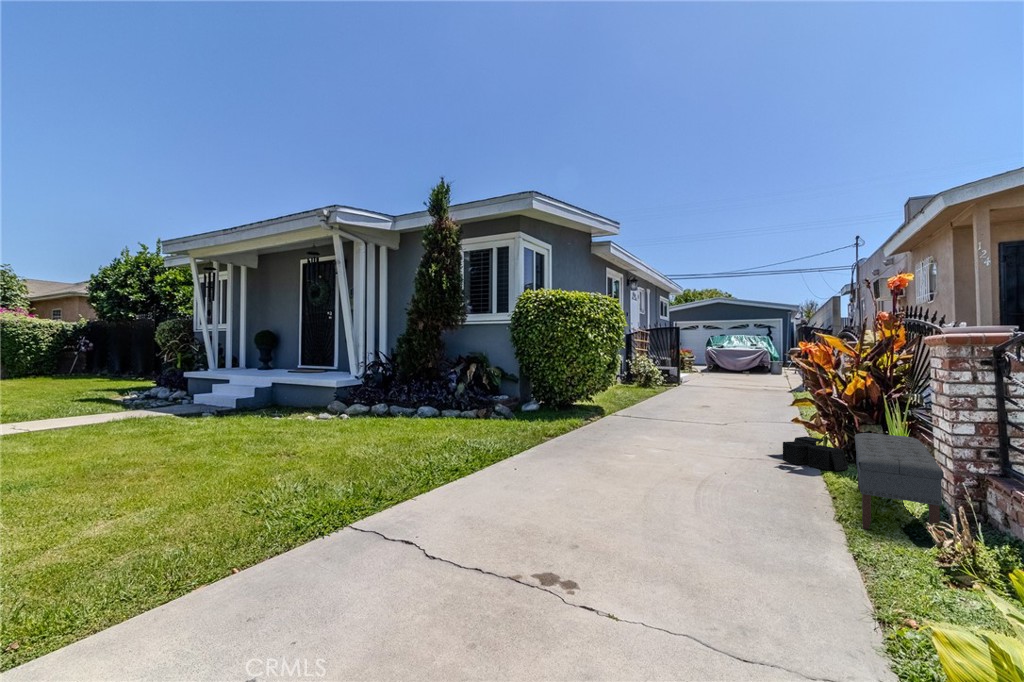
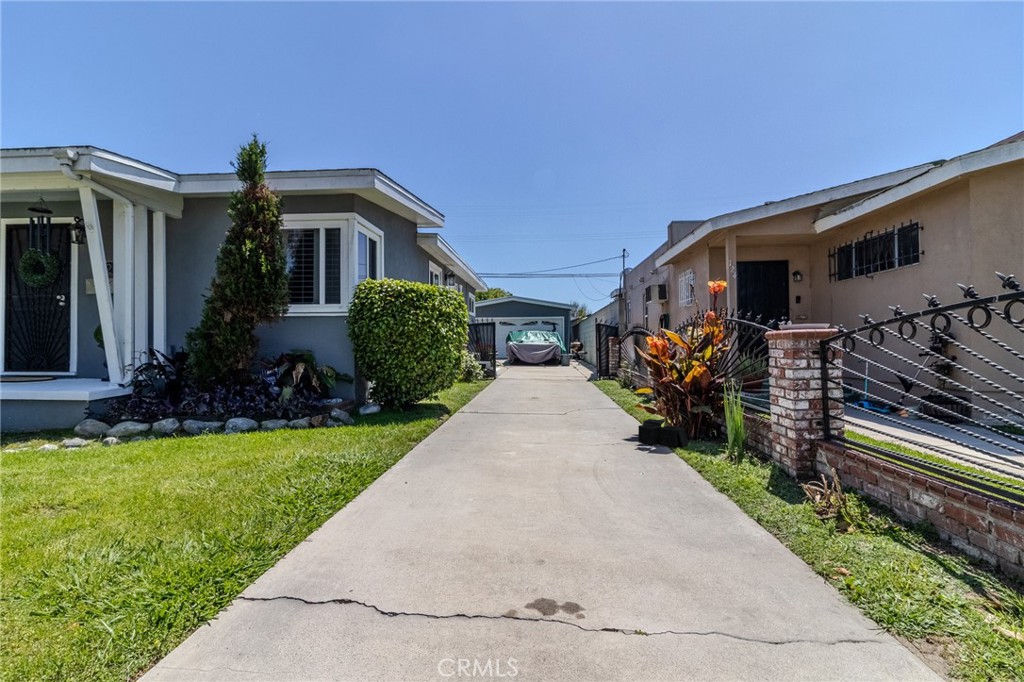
bench: present [854,433,944,529] -> none [705,413,798,497]

